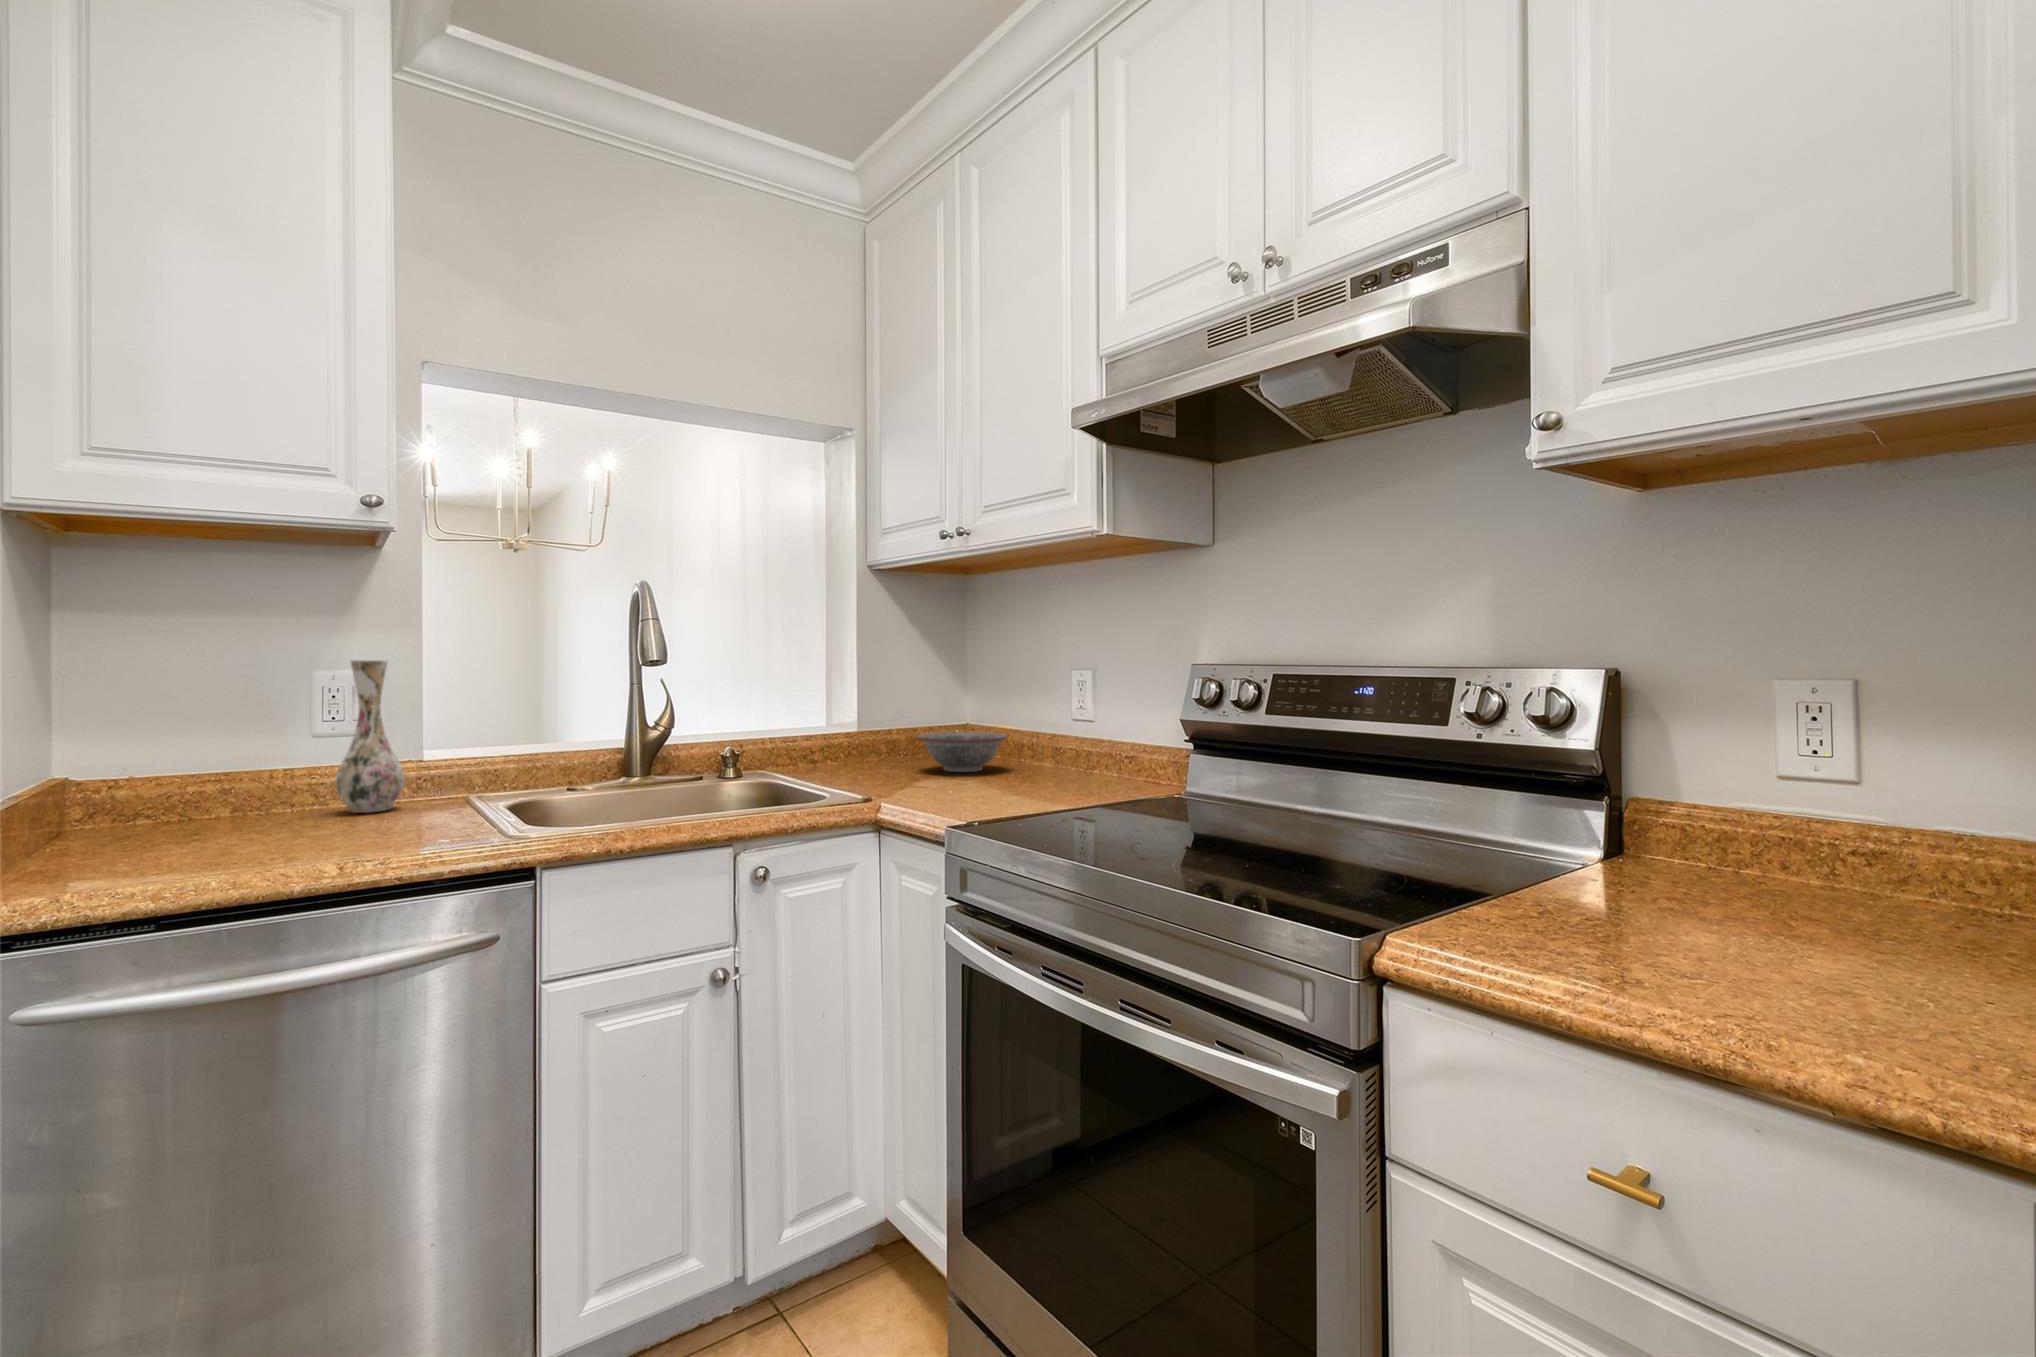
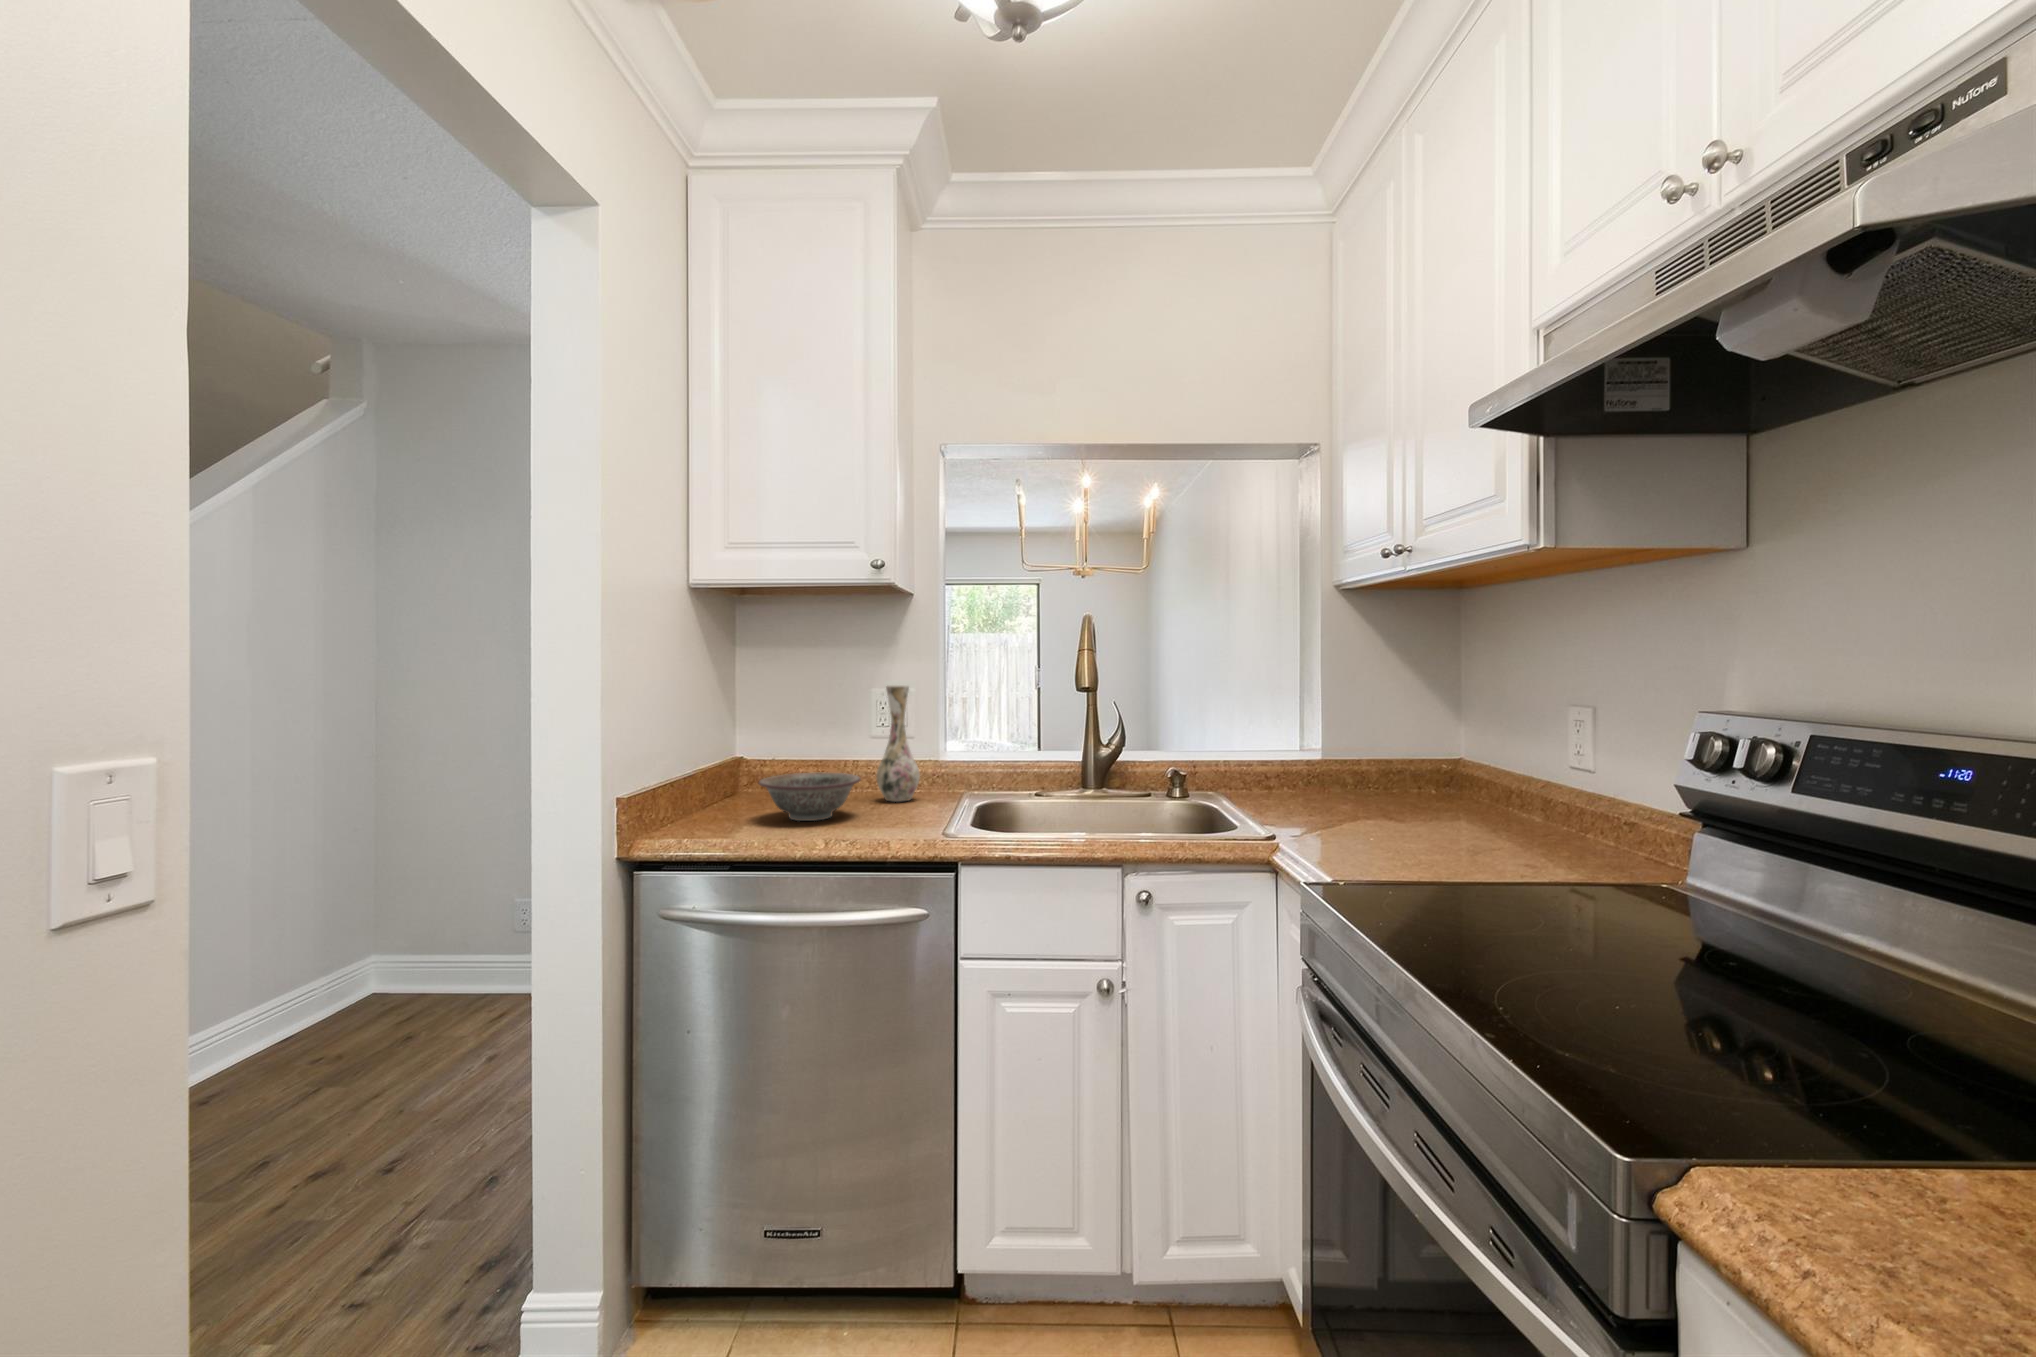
decorative bowl: present [918,732,1008,772] -> present [758,773,861,821]

